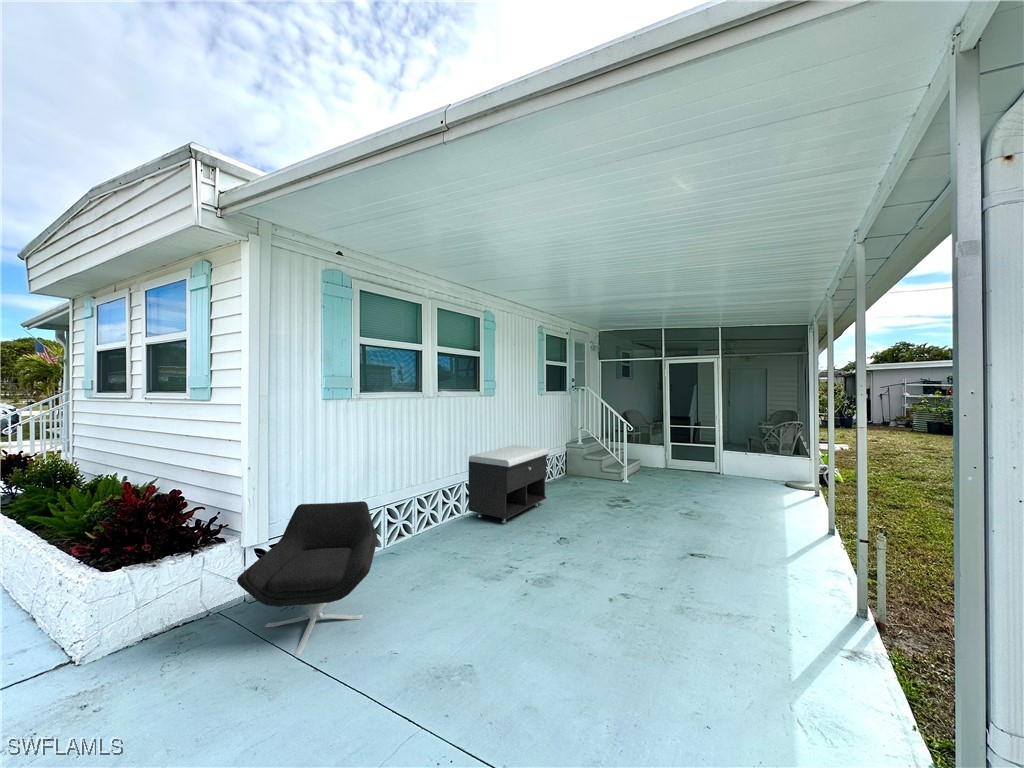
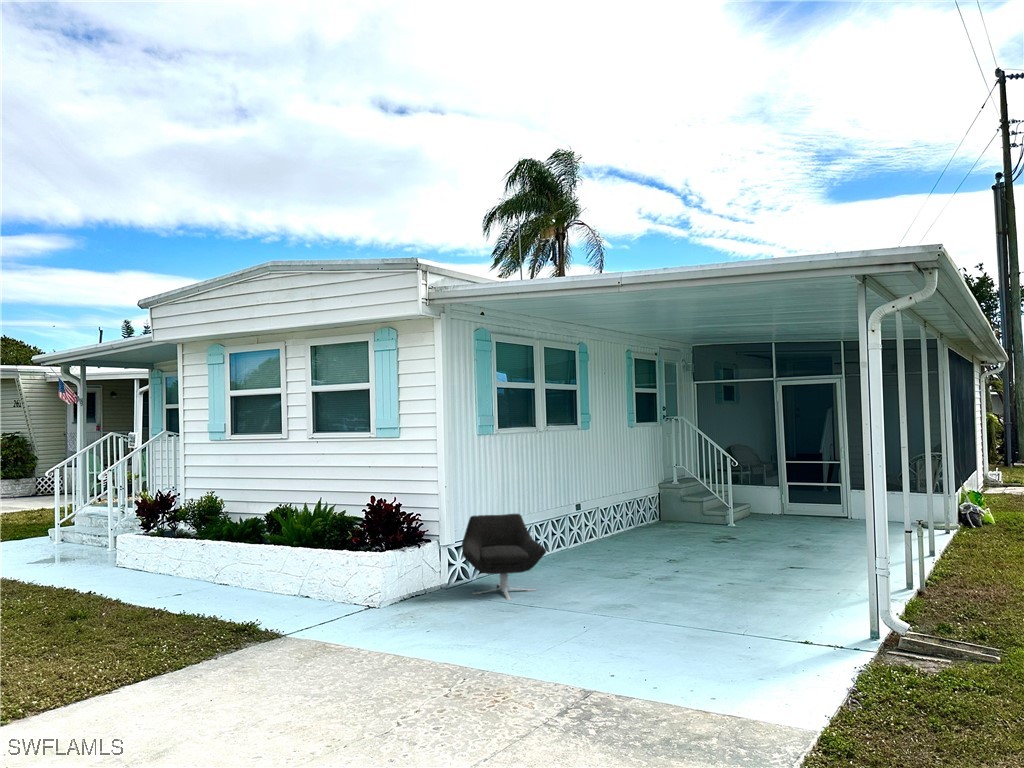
storage bench: present [468,445,548,523] -> none [571,481,647,553]

